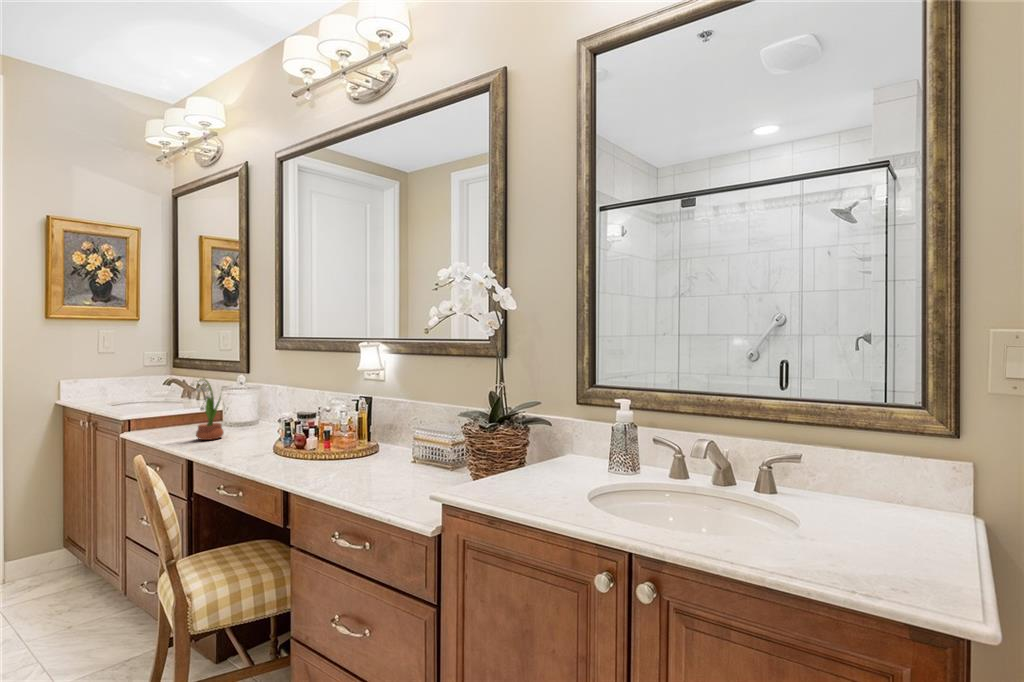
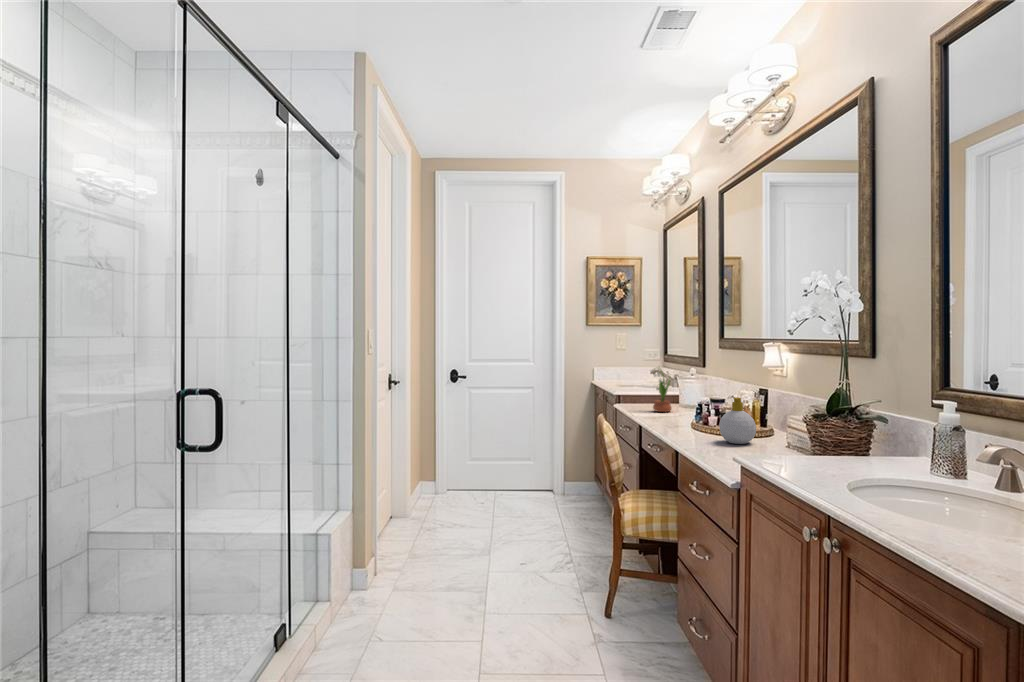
soap bottle: none [336,410,379,467] -> present [719,398,756,444]

